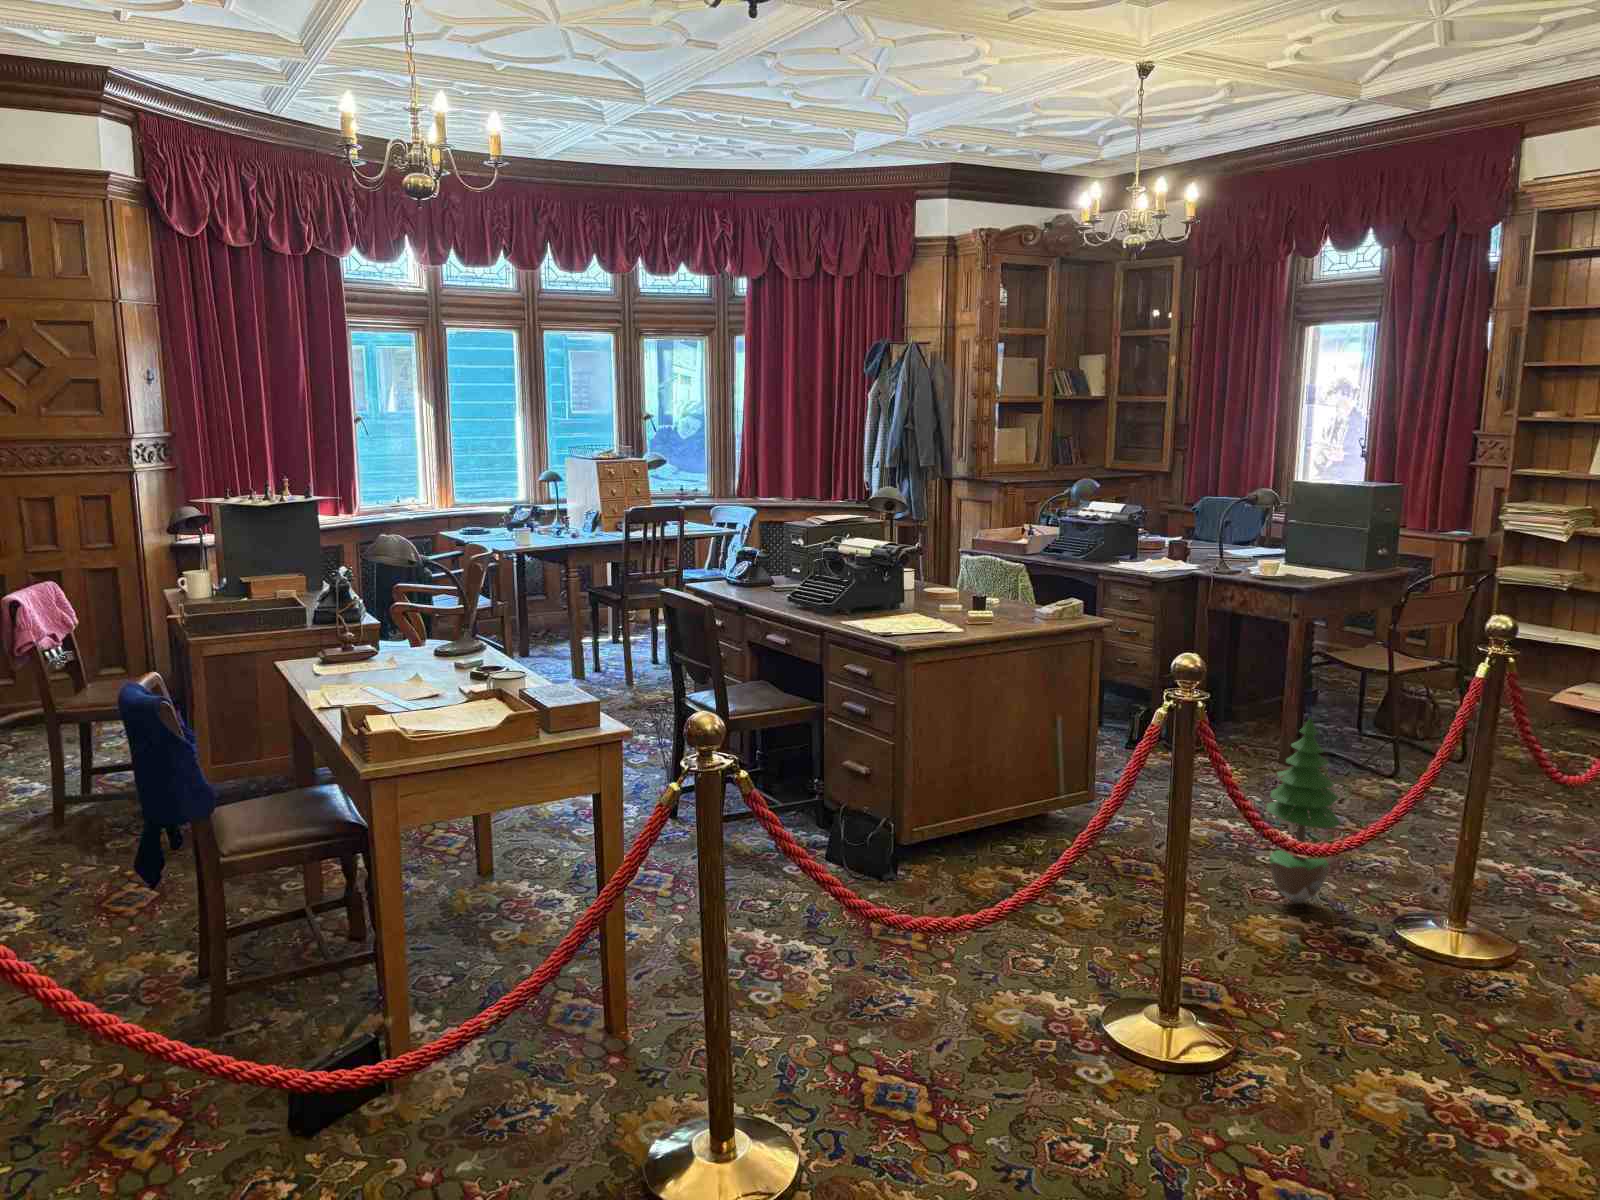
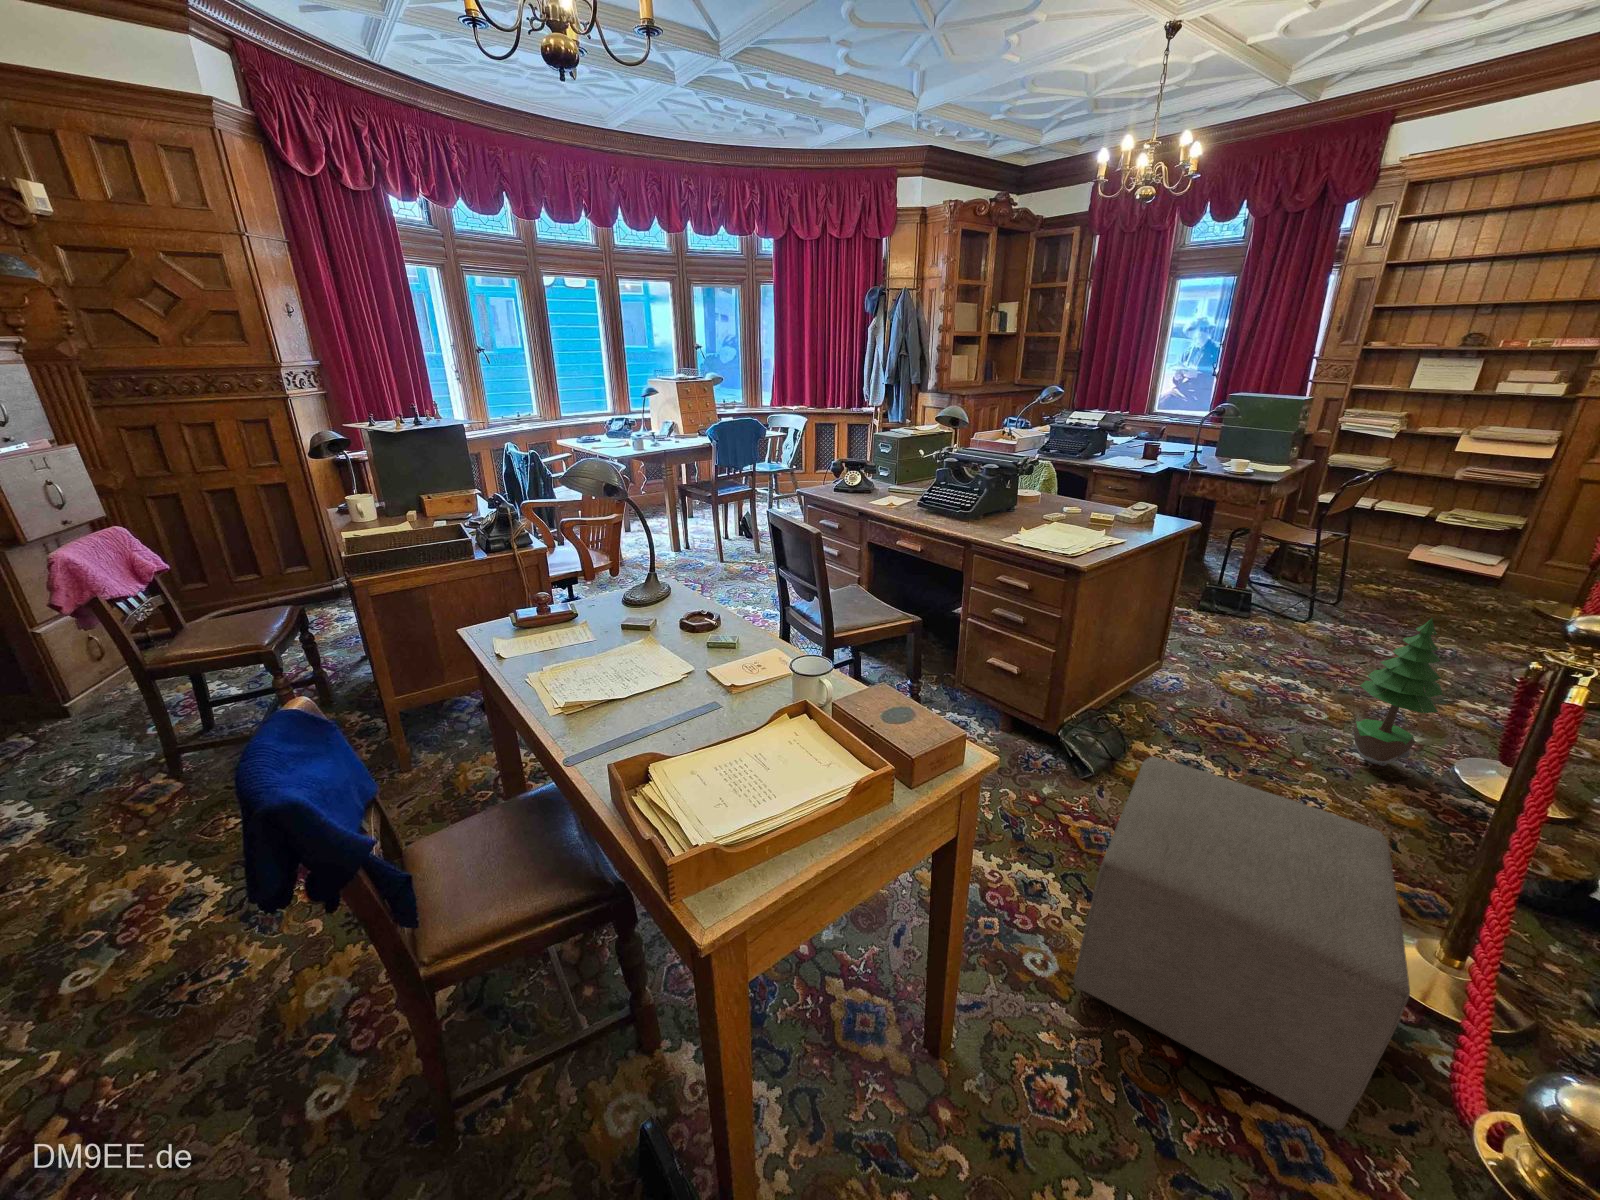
ottoman: none [782,821,1070,1102] -> present [1074,757,1410,1130]

